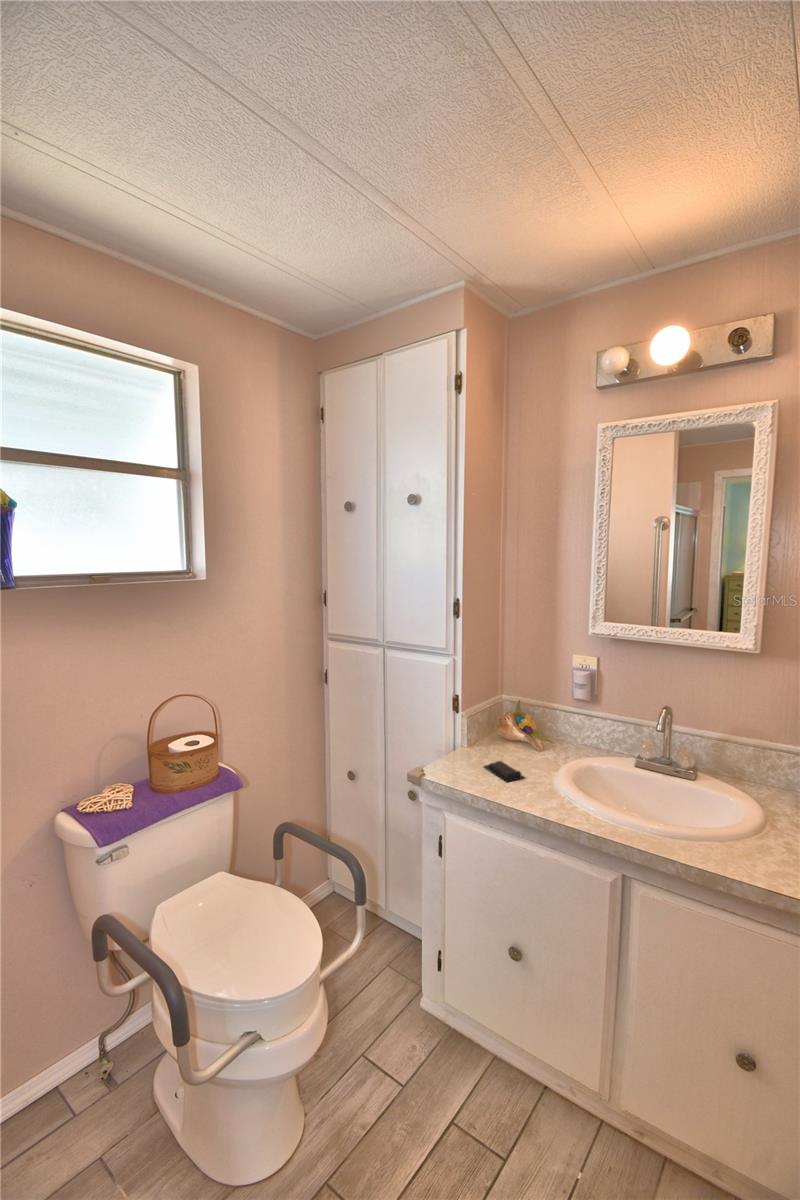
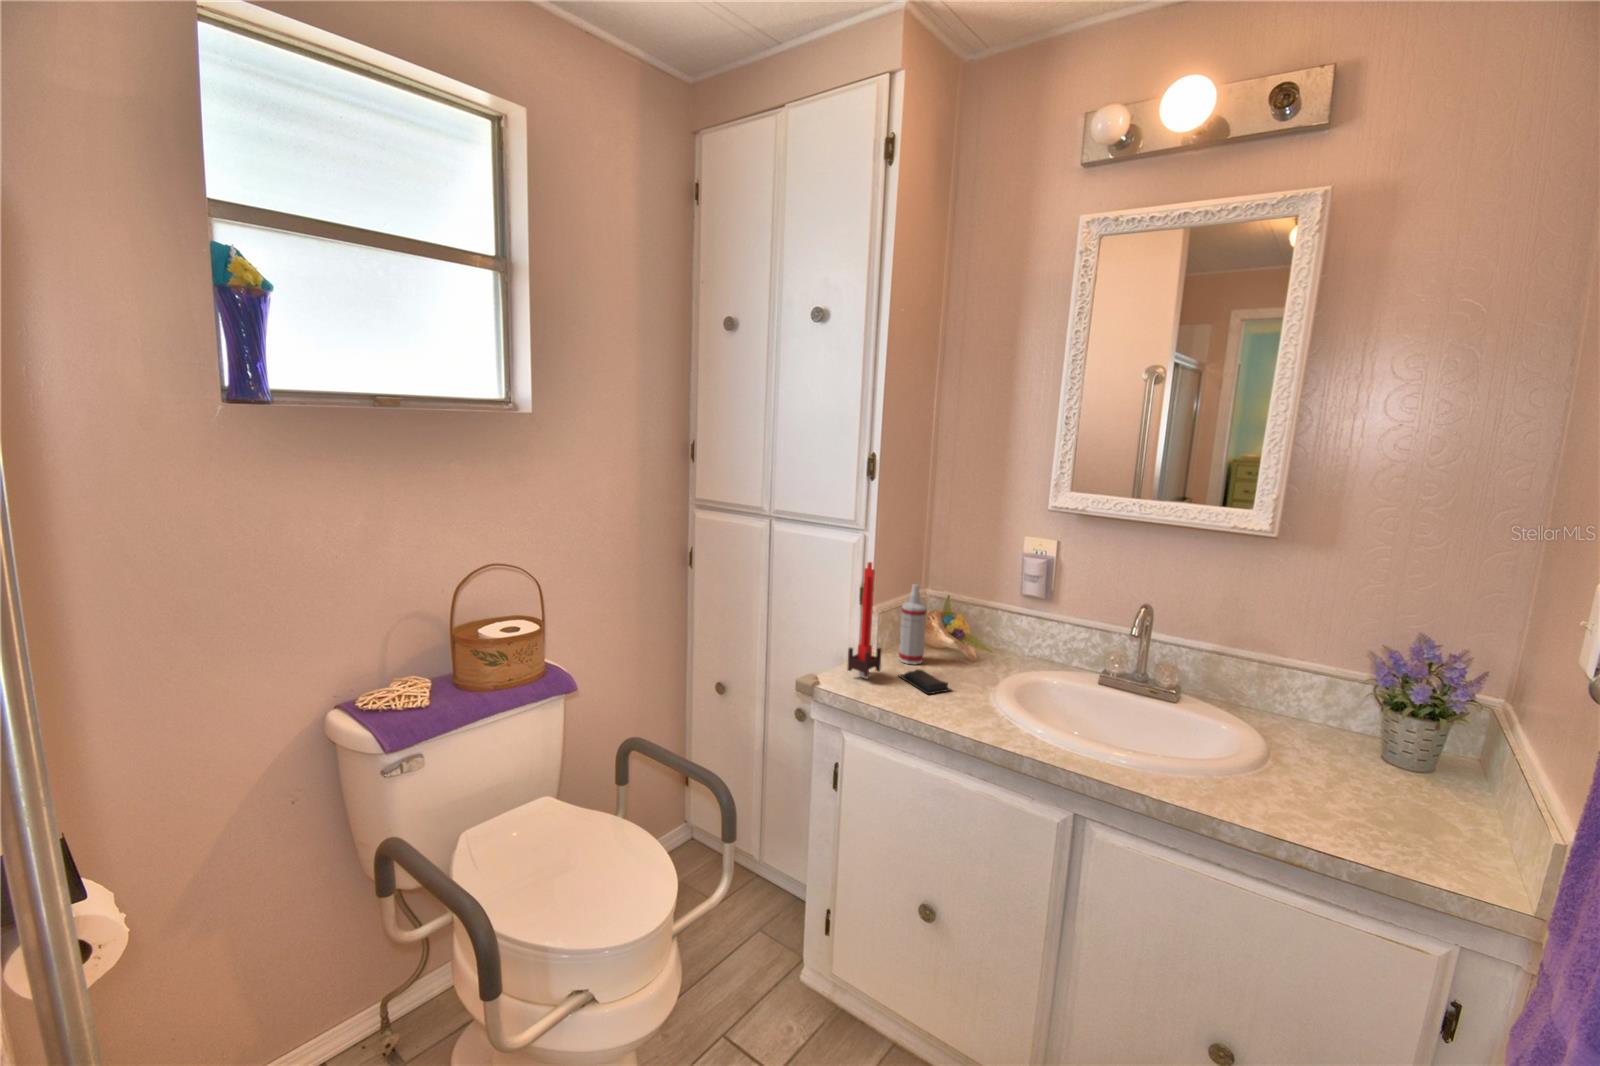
candle: none [445,682,470,770] -> present [847,562,881,679]
spray bottle: none [483,695,503,756] -> present [899,584,927,664]

